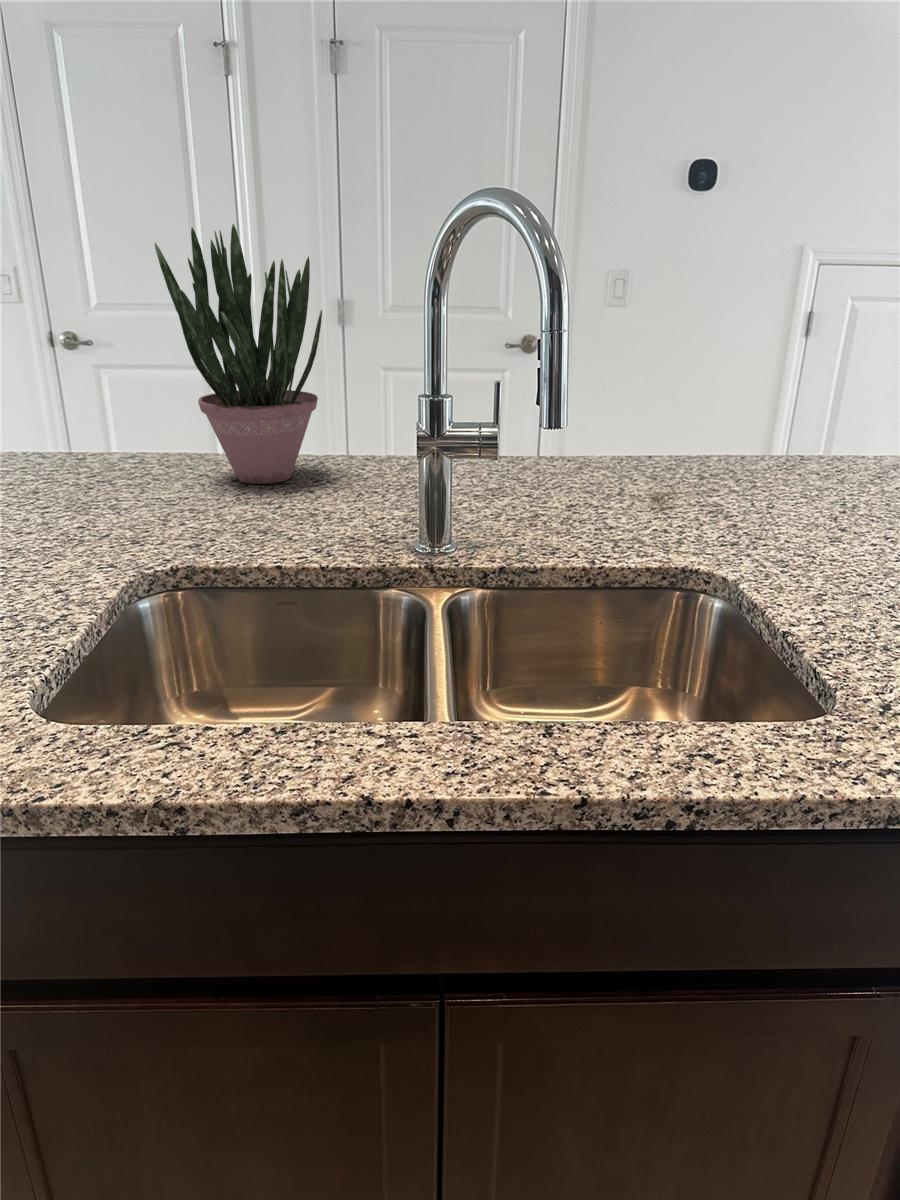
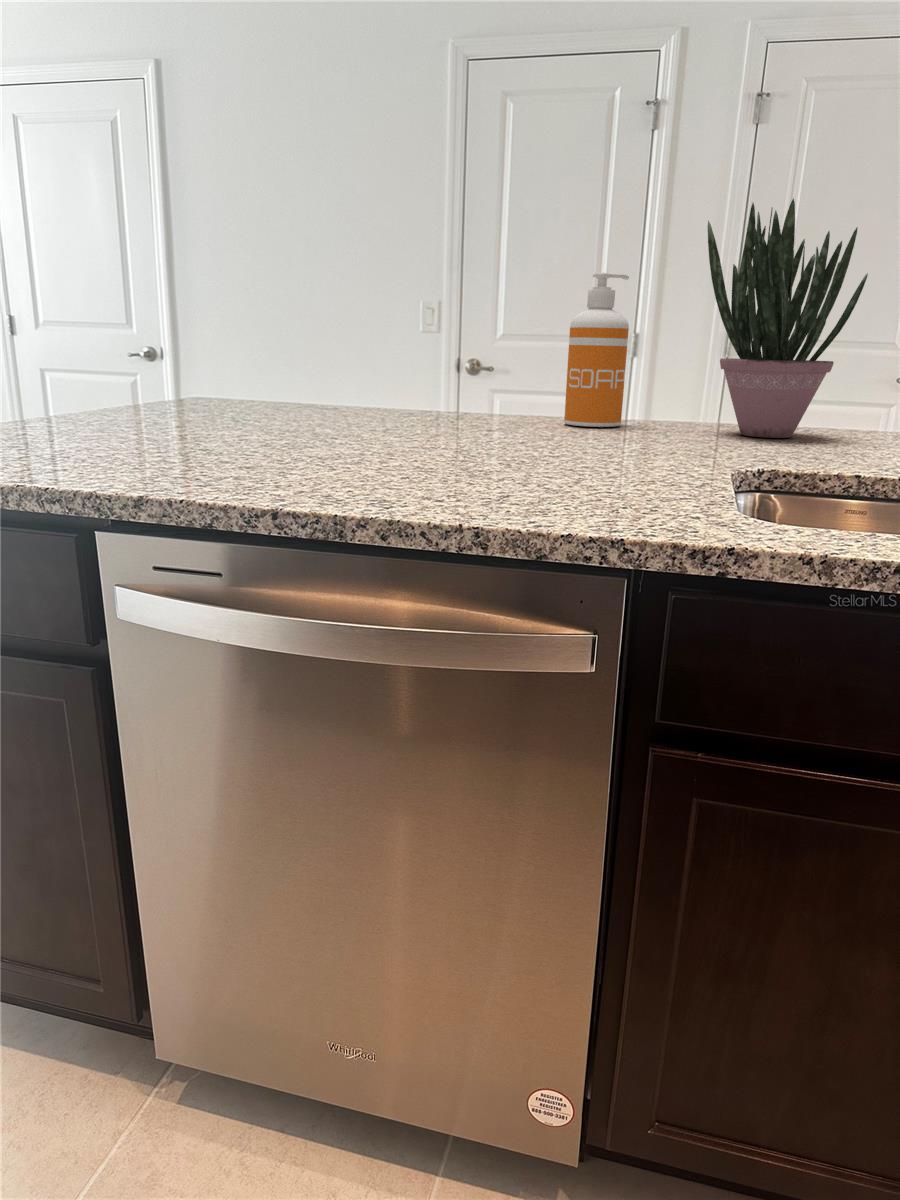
soap dispenser: none [25,299,115,479] -> present [564,273,629,427]

